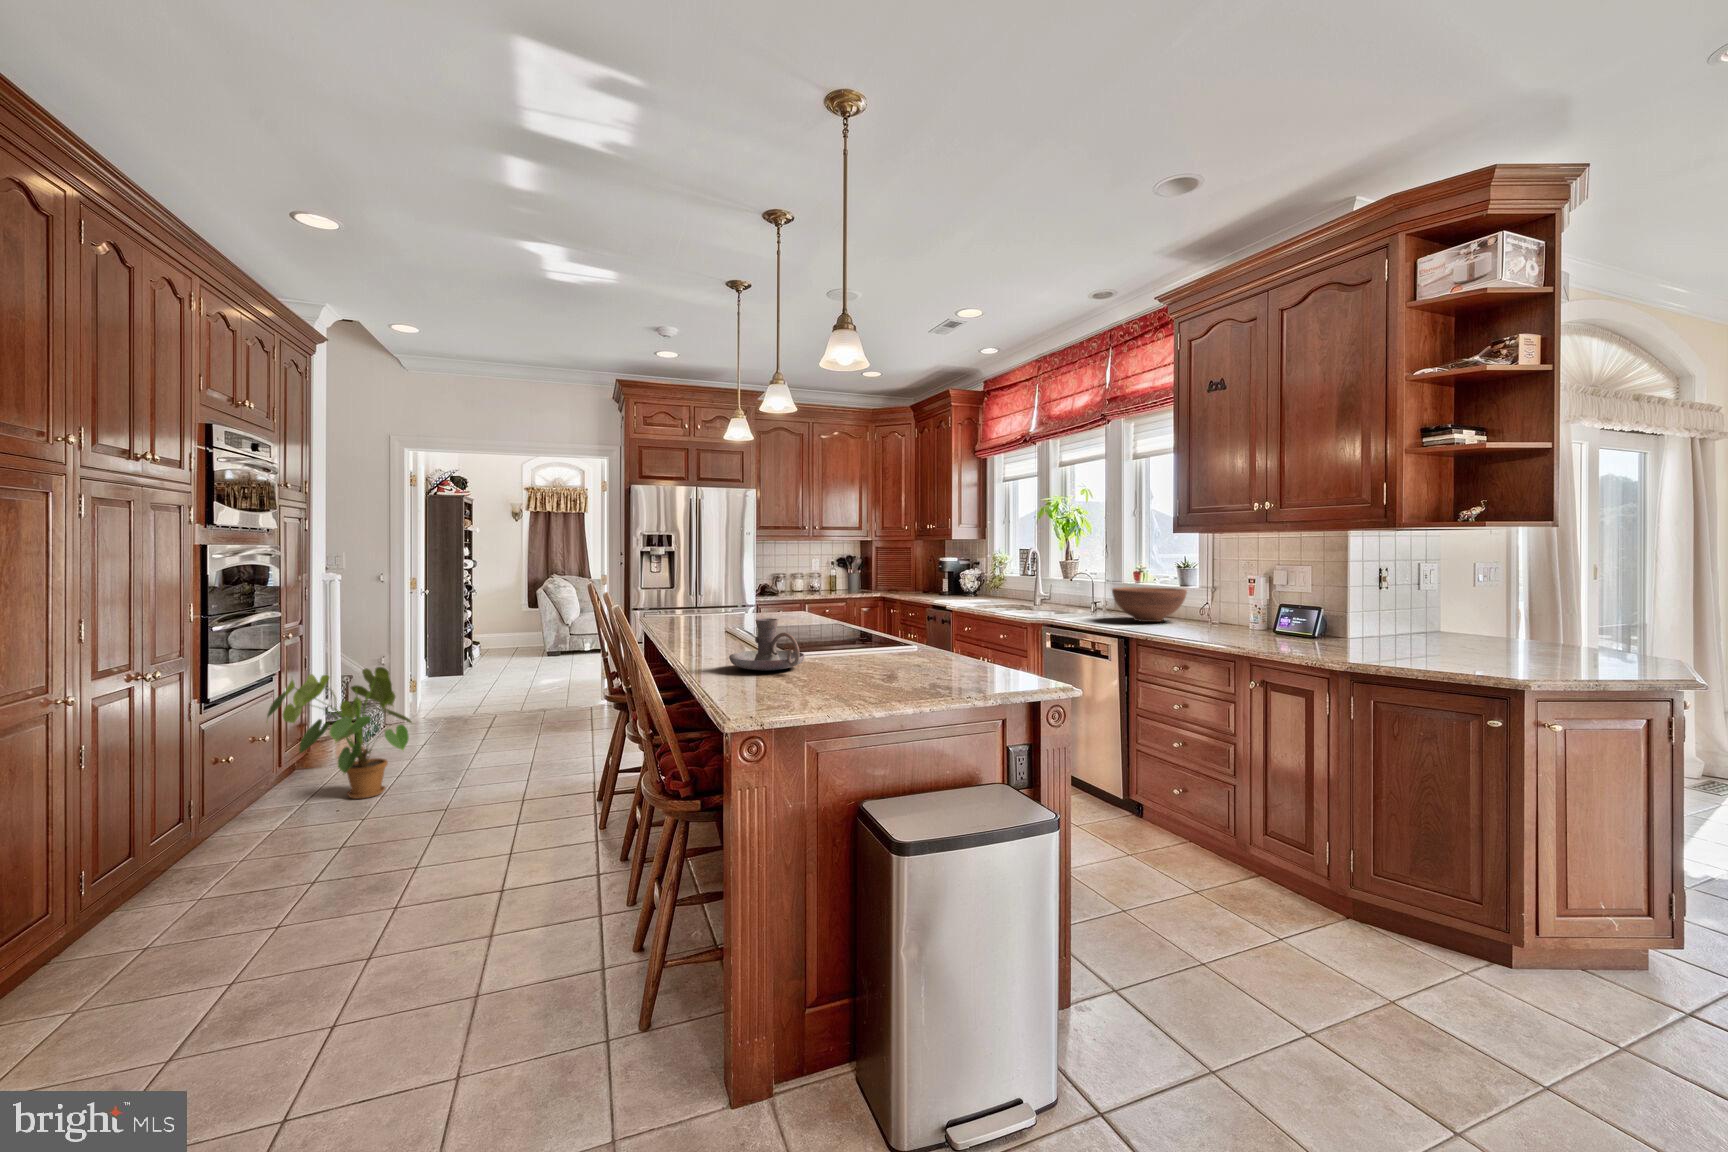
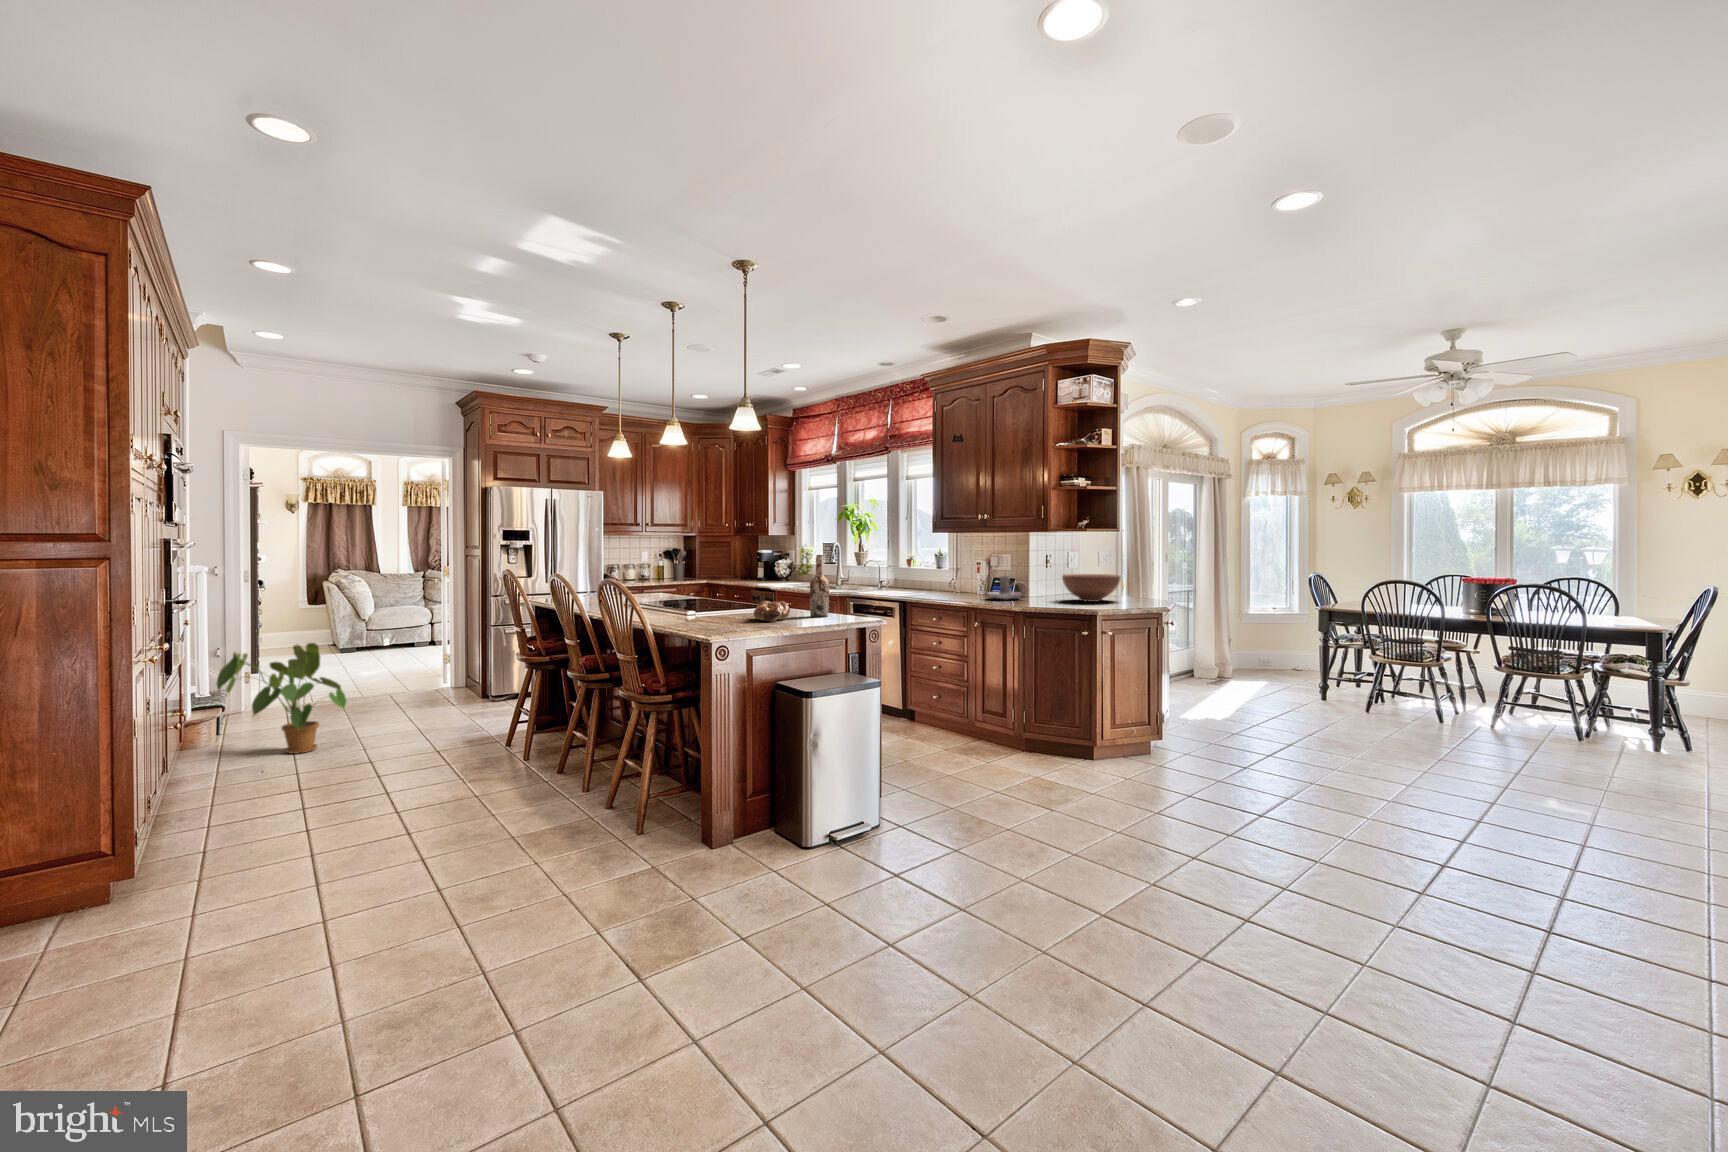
wine bottle: none [939,569,974,684] -> present [810,555,829,617]
fruit bowl: present [1112,587,1187,622] -> present [1062,574,1120,602]
candle holder: present [729,618,805,671] -> present [988,576,1029,600]
bread loaf: none [821,653,895,697] -> present [754,601,790,622]

